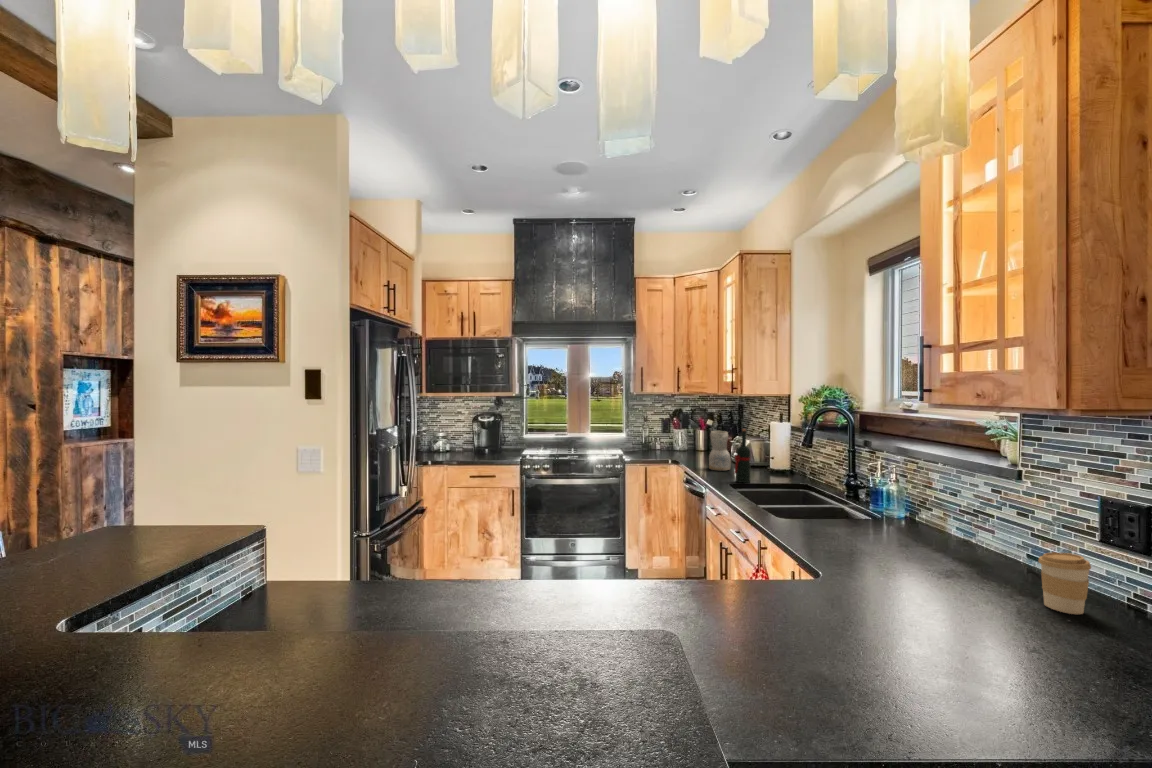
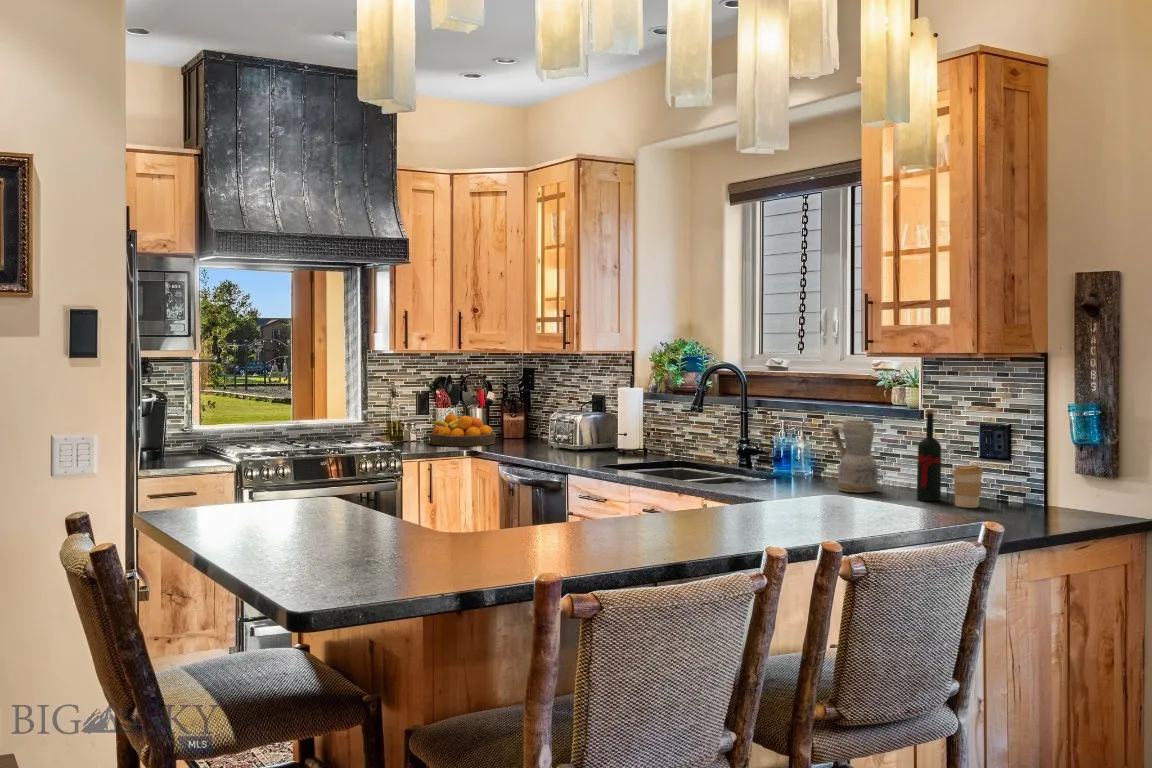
wine bottle: present [734,429,751,483] -> present [917,410,941,501]
ceramic pitcher: present [709,431,731,470] -> present [832,420,878,493]
fruit bowl: none [662,433,705,455] -> present [429,414,495,446]

